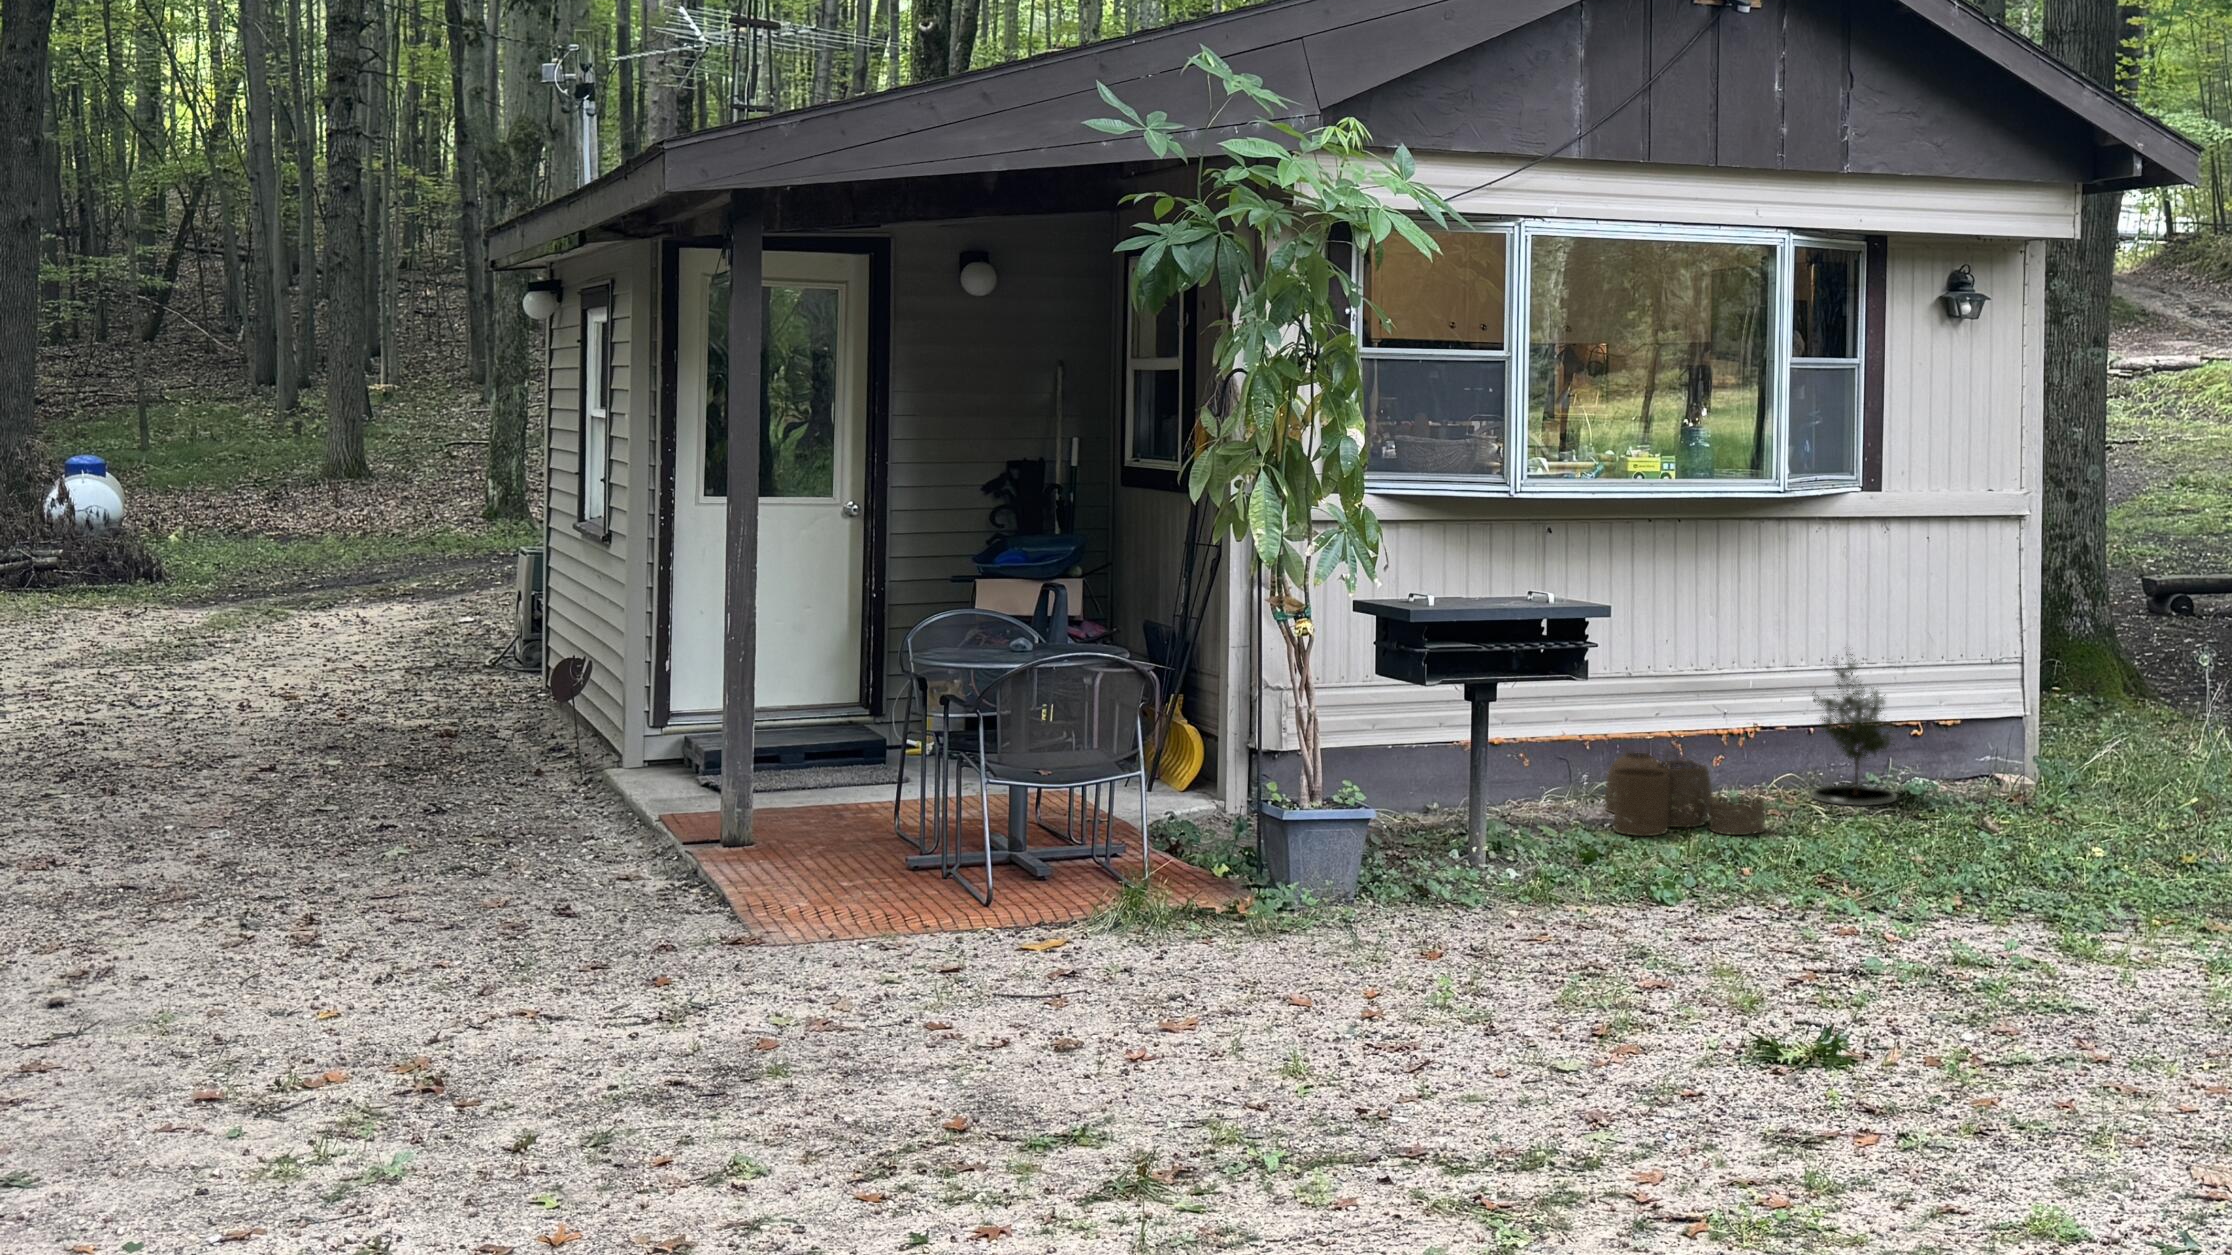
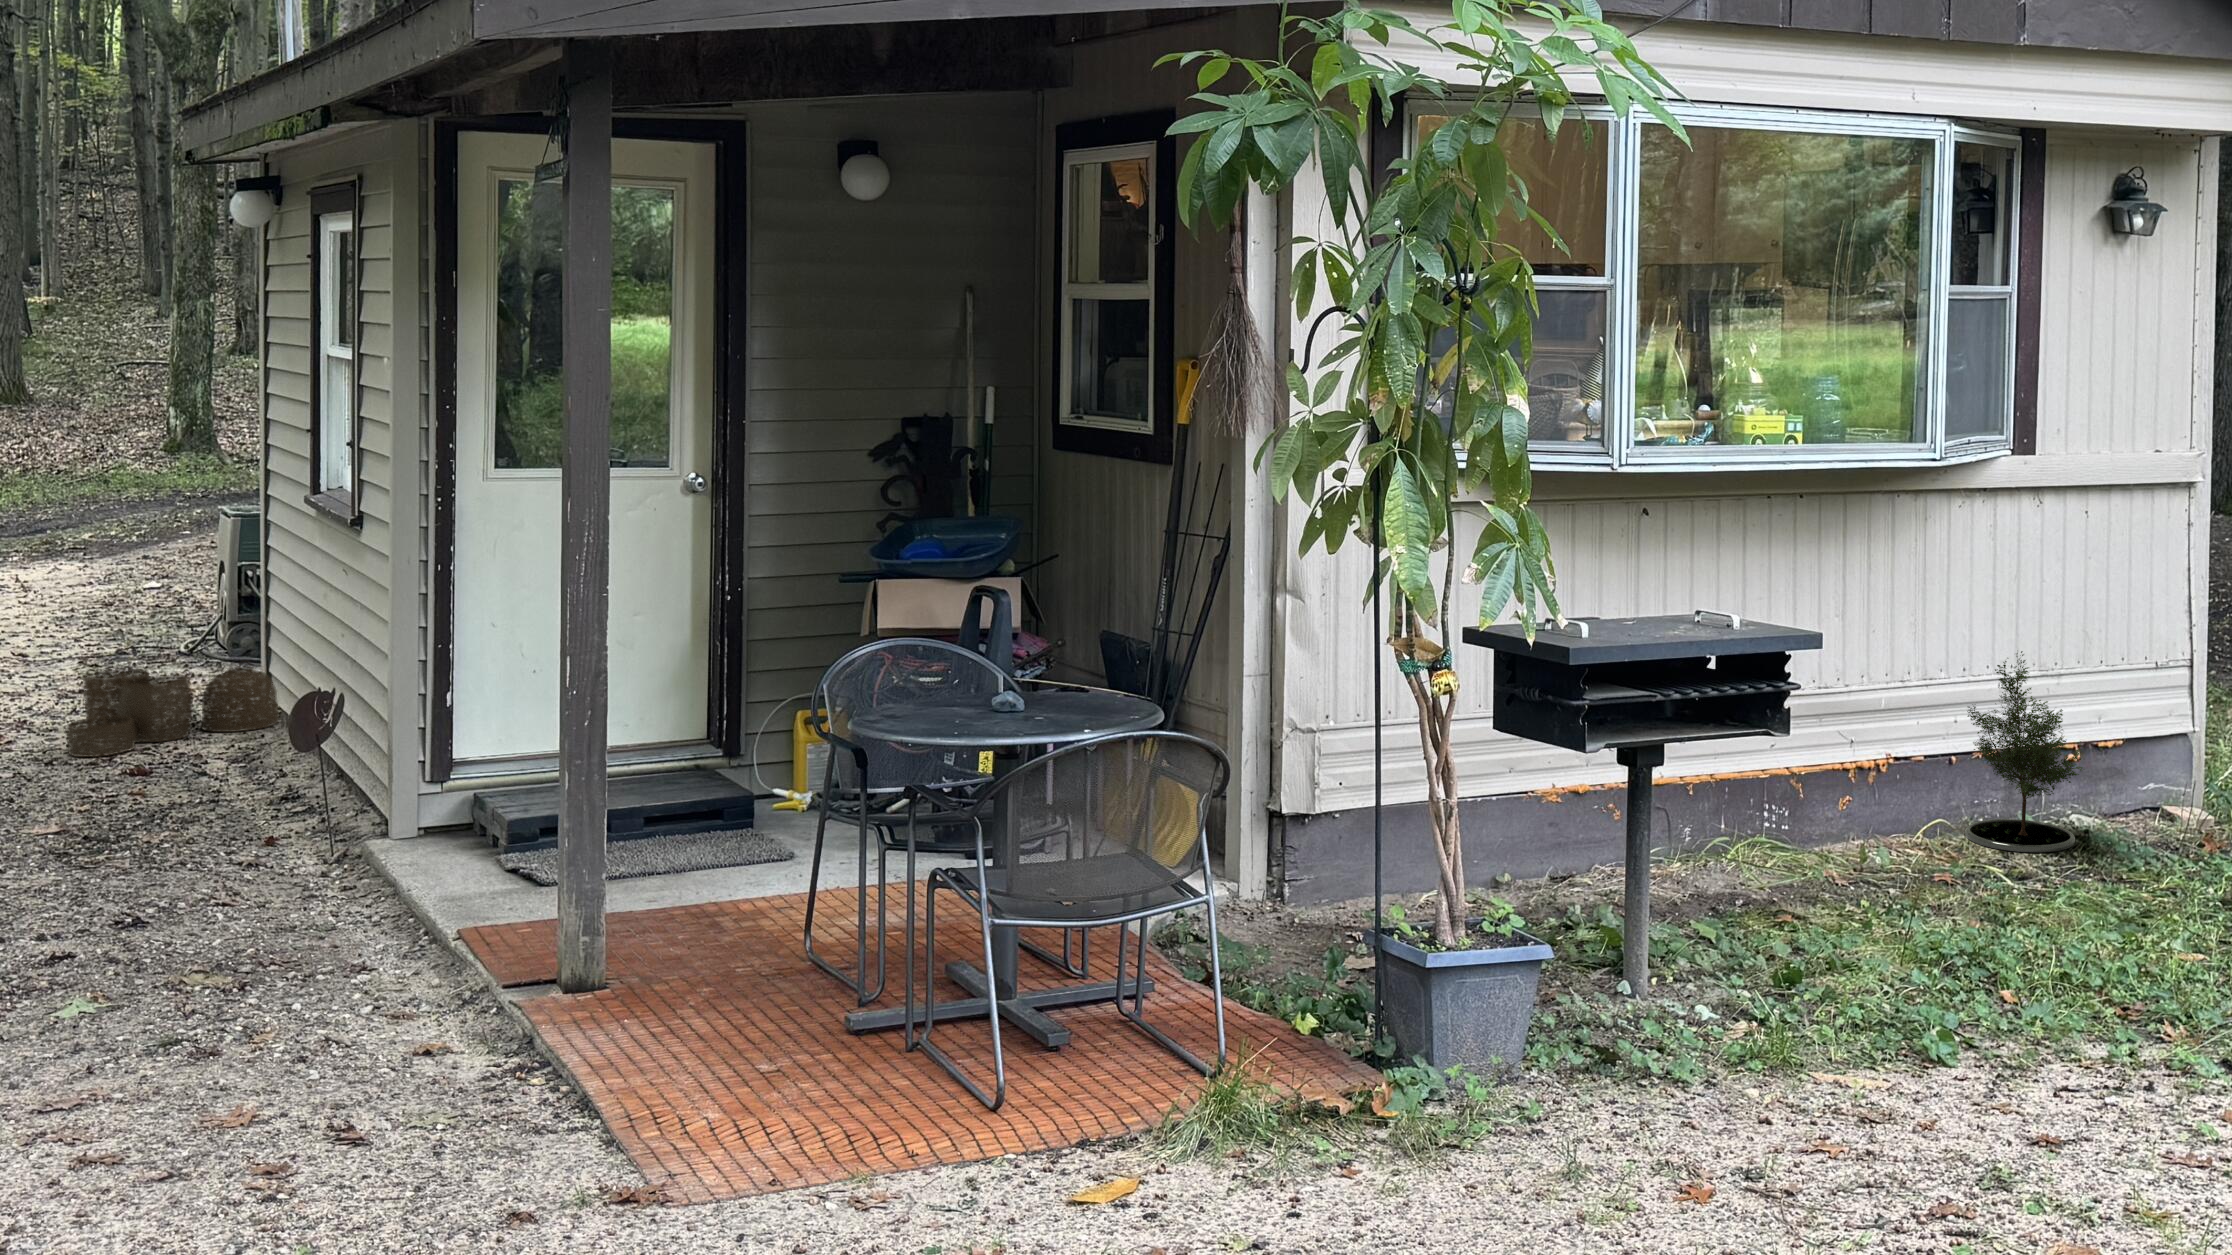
woven basket: present [1605,752,1766,836] -> present [67,666,279,757]

